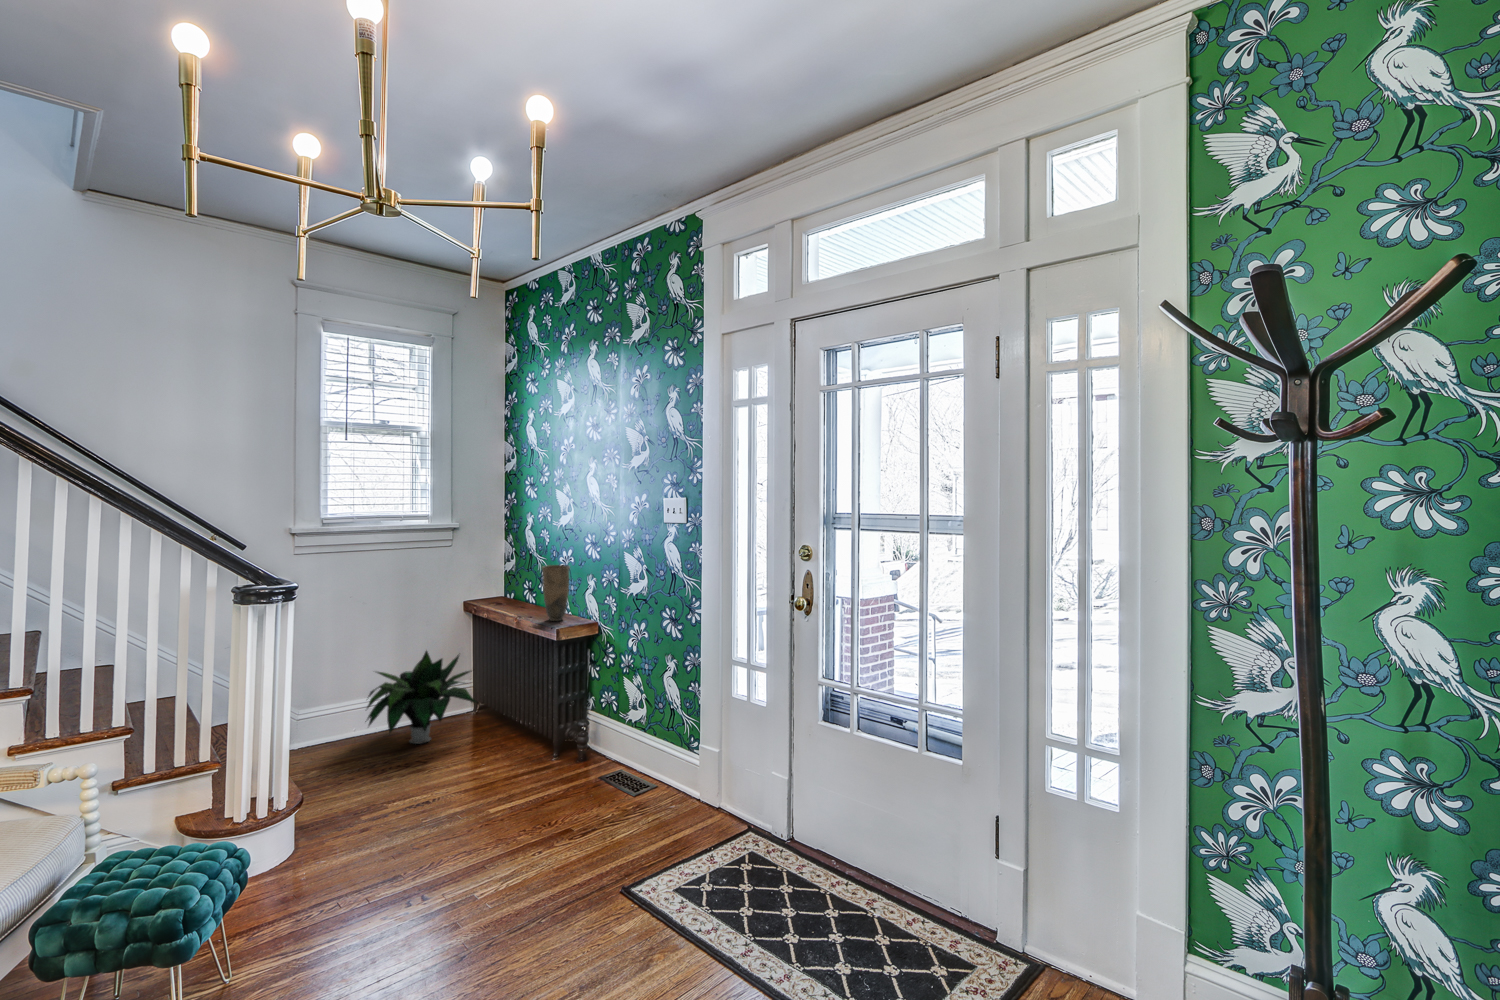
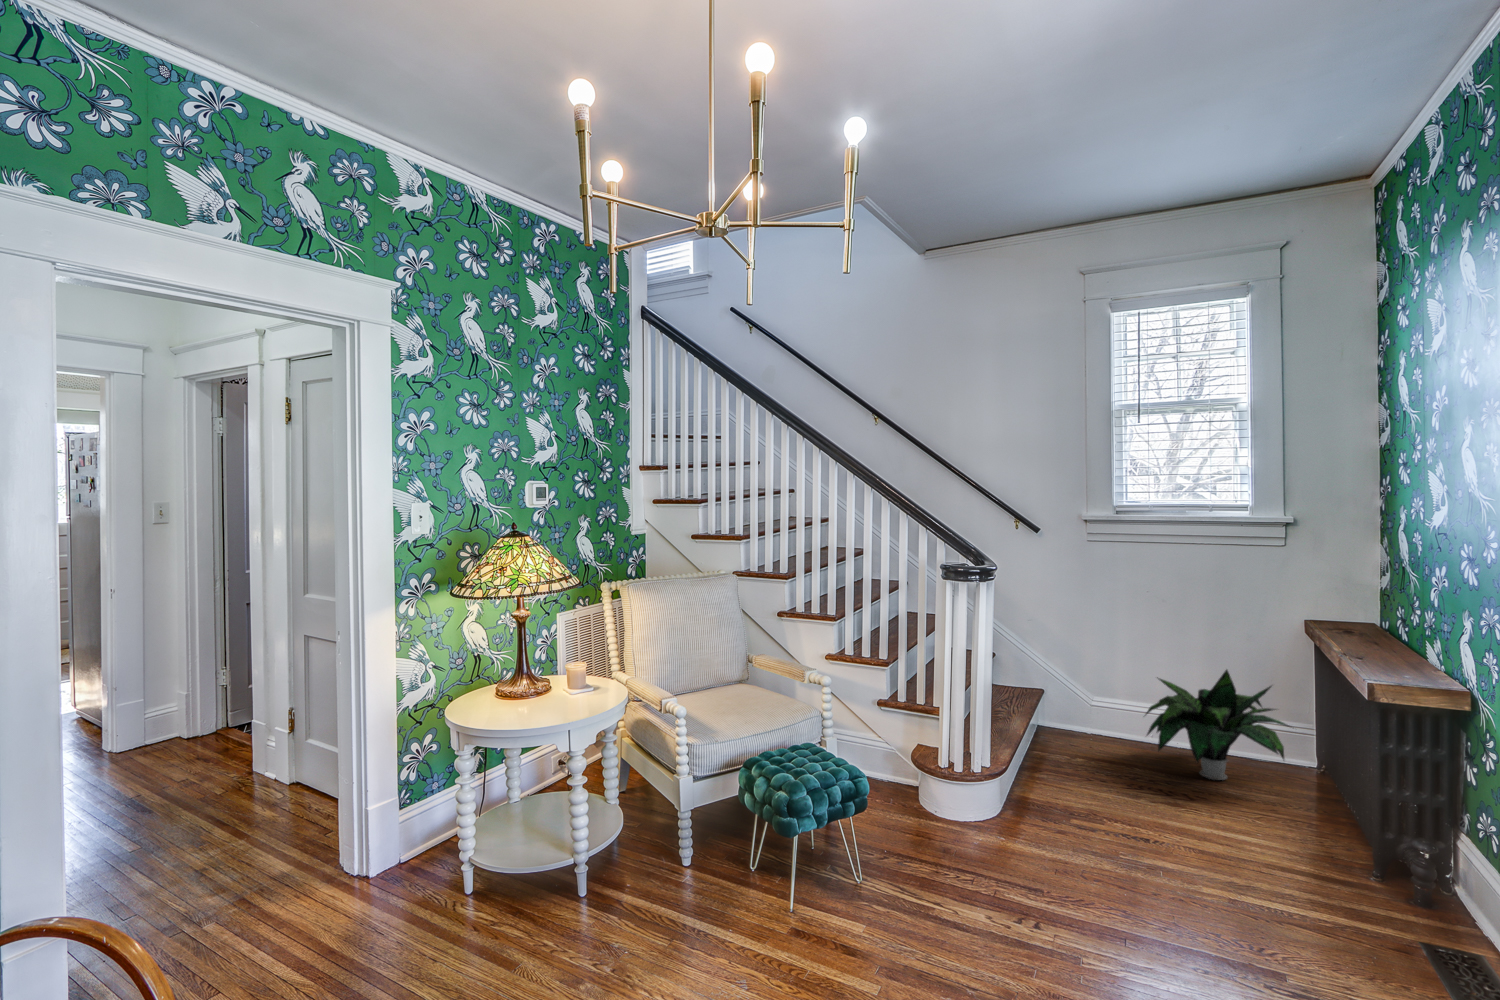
vase: present [542,565,570,621] -> none [1370,583,1428,671]

